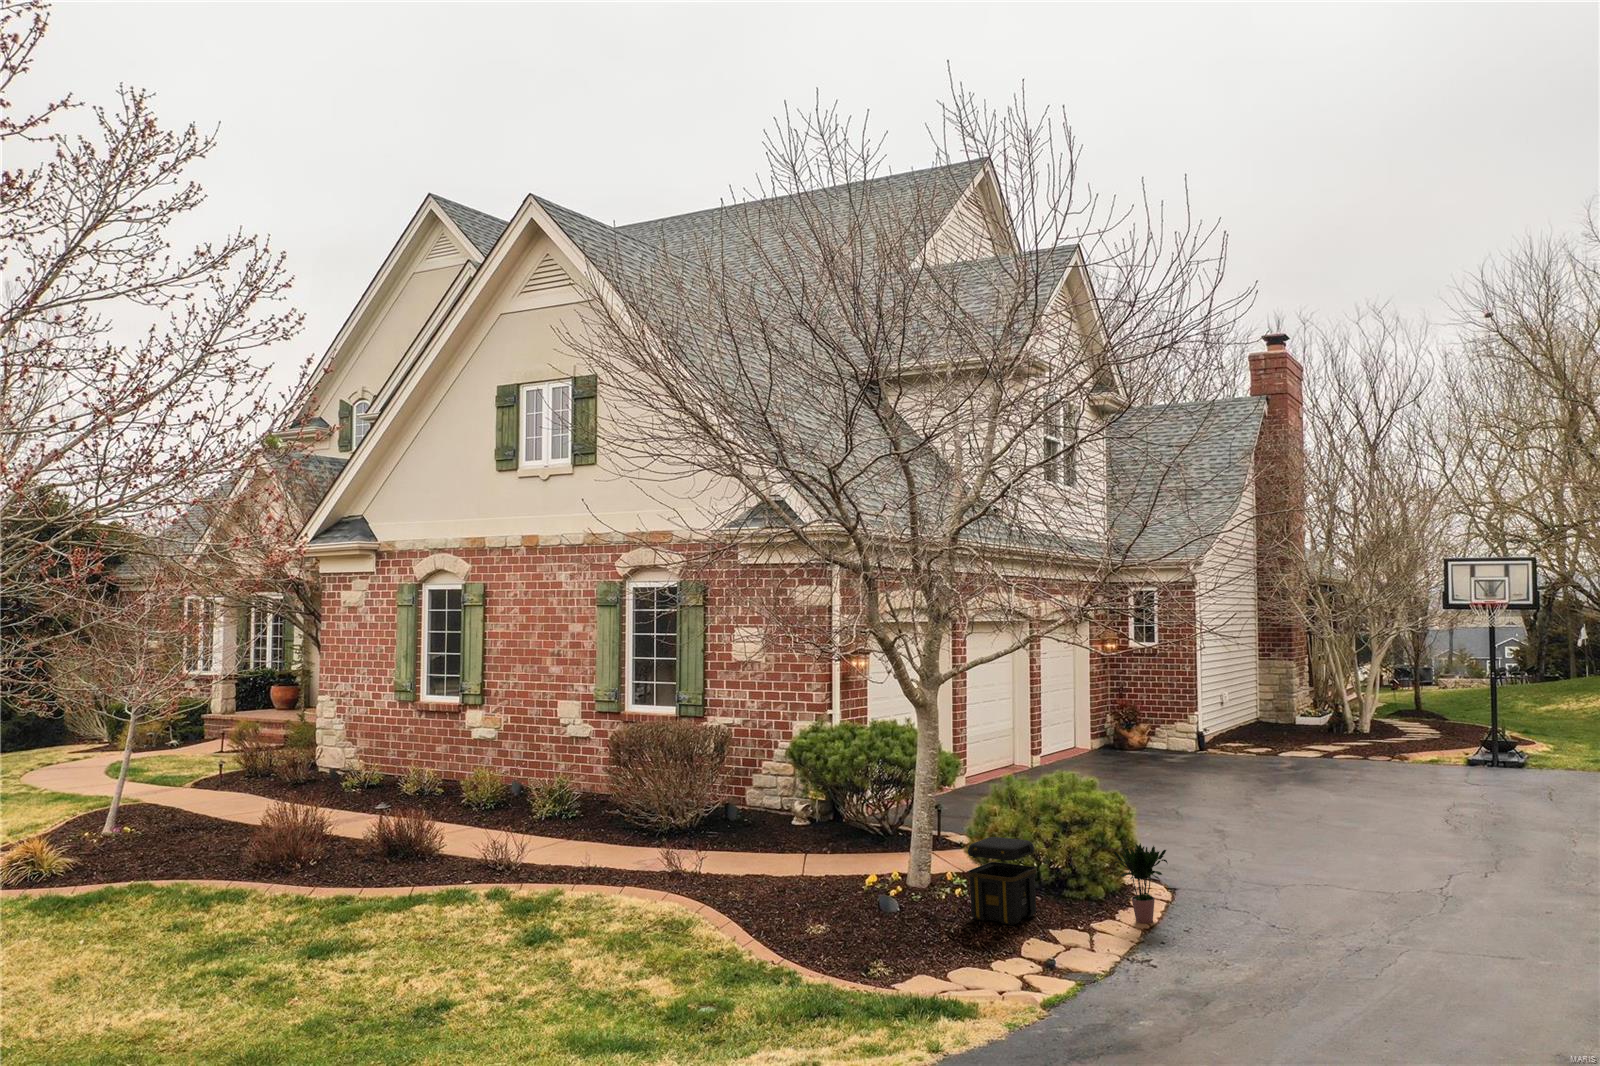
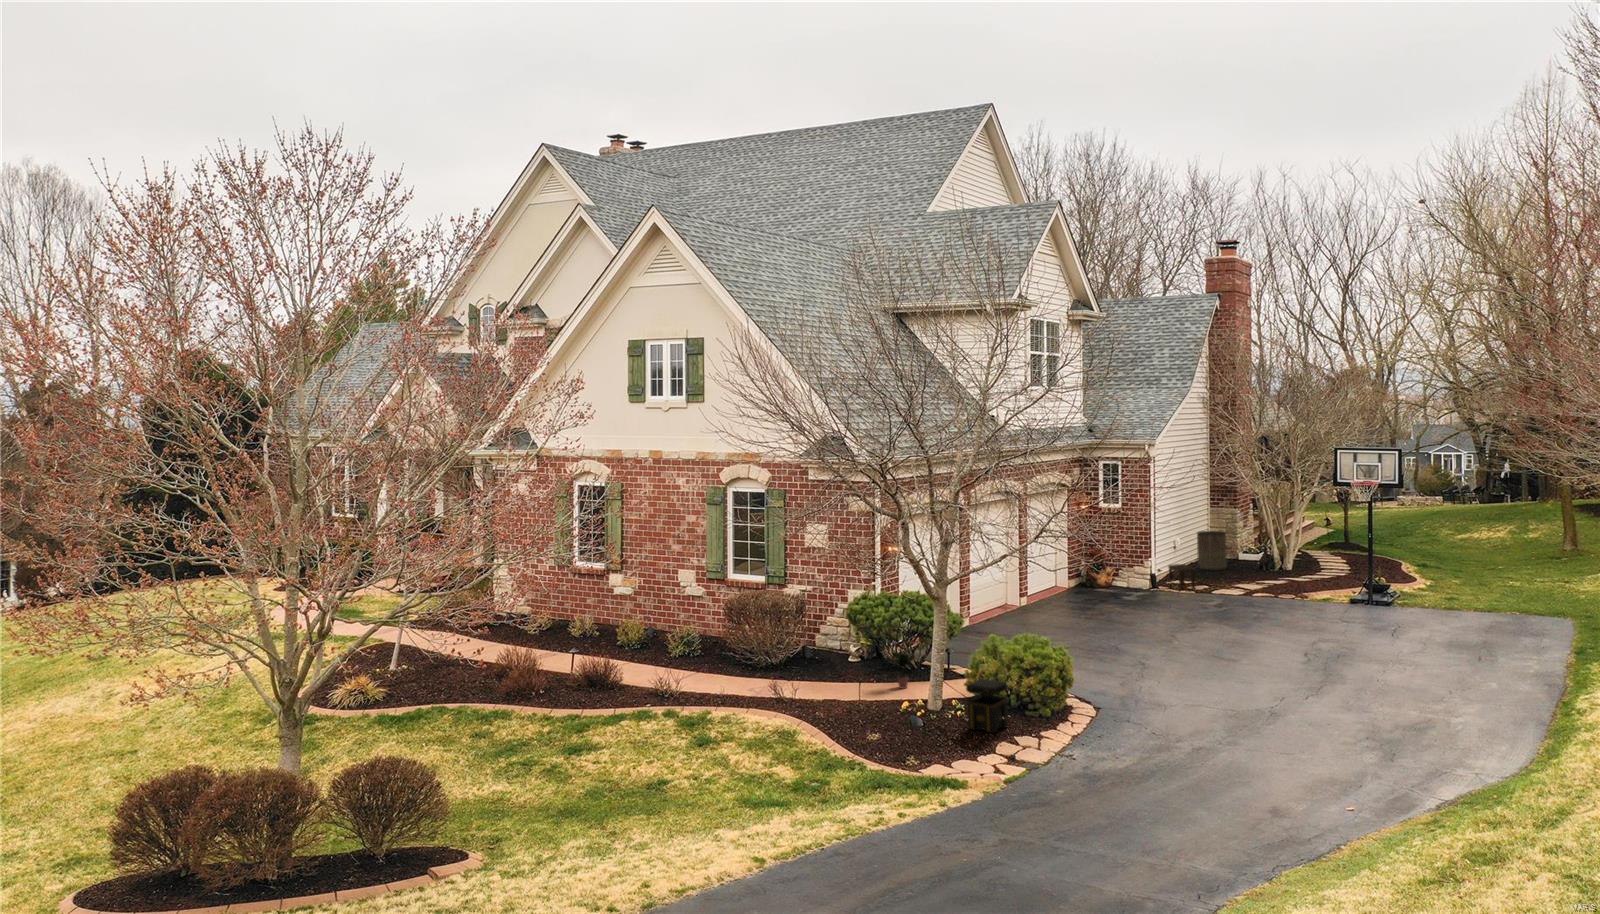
trash can: none [1244,688,1283,737] -> present [1197,531,1227,570]
bench: none [1215,723,1254,755] -> present [1168,564,1195,590]
potted plant: present [1113,843,1167,923] -> present [892,650,914,689]

